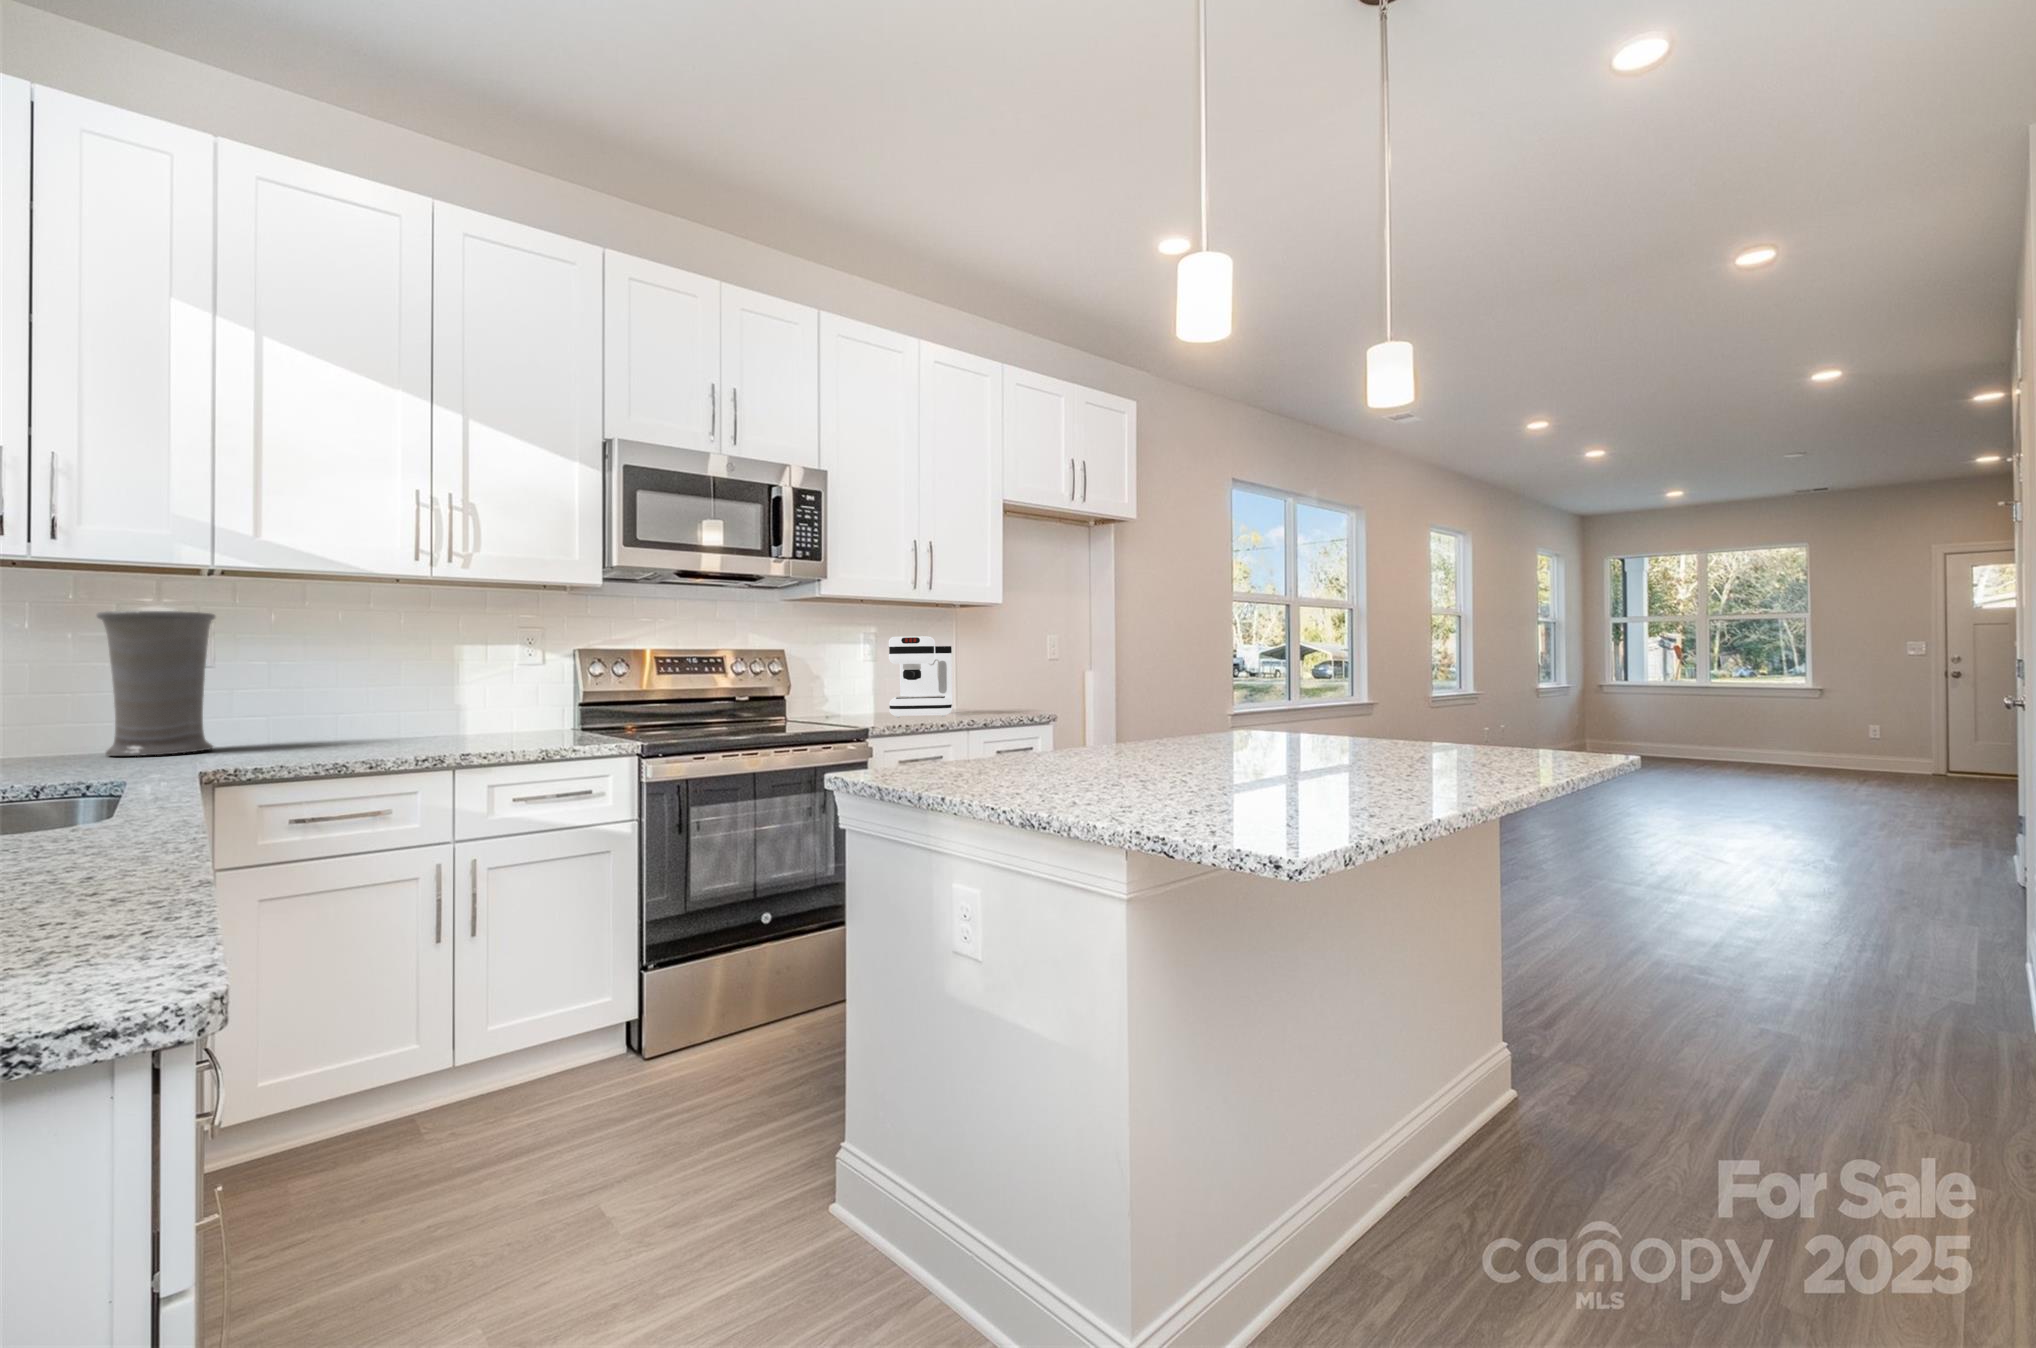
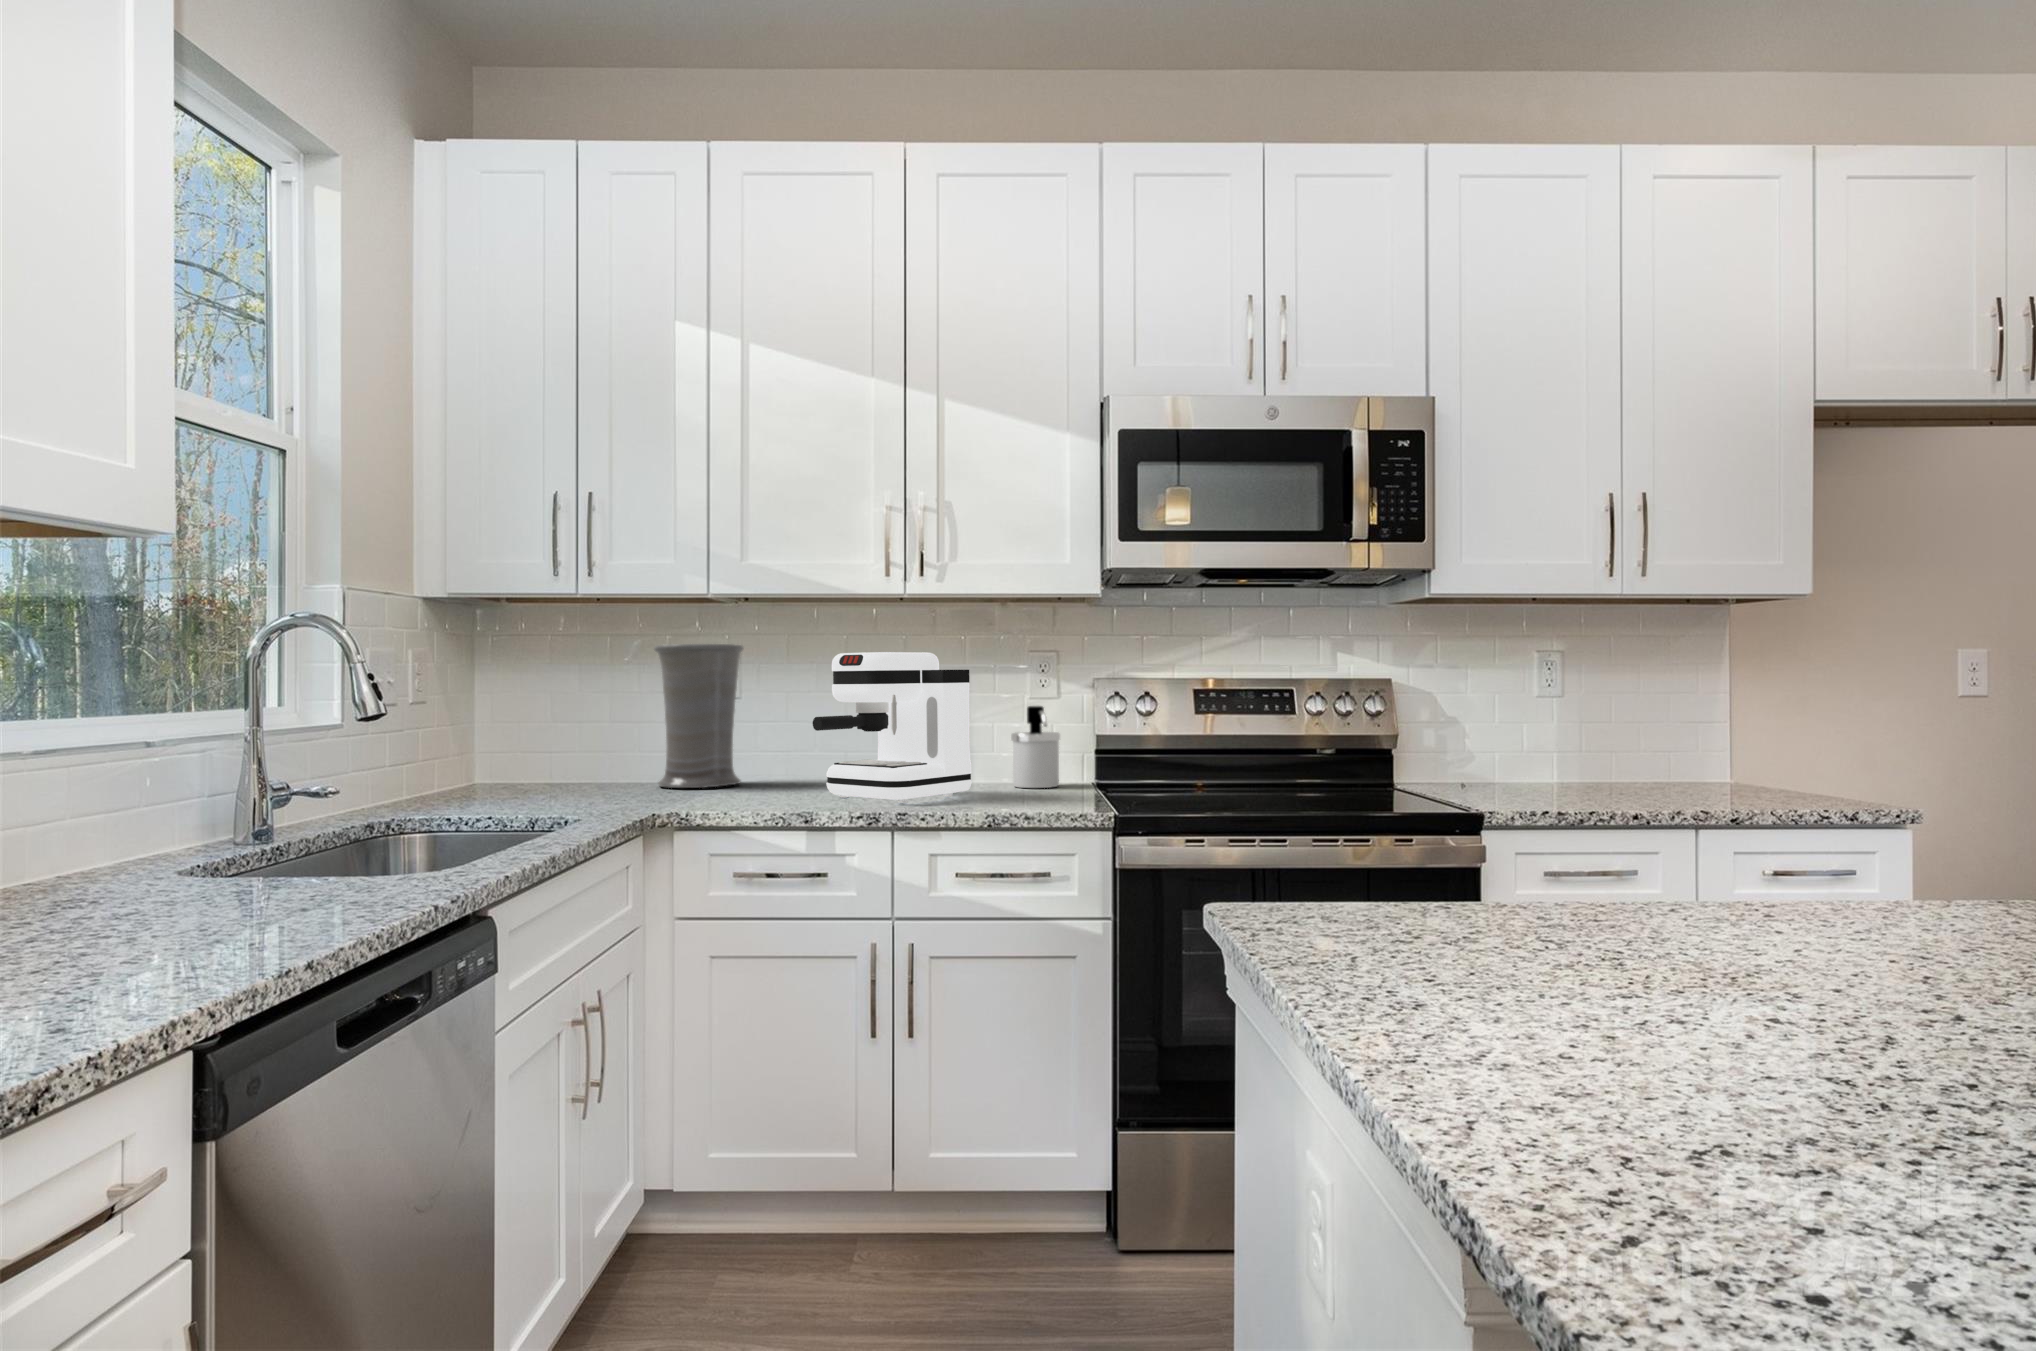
coffee maker: present [888,636,952,718] -> present [813,652,972,803]
soap dispenser: none [508,670,553,736] -> present [1011,706,1060,788]

